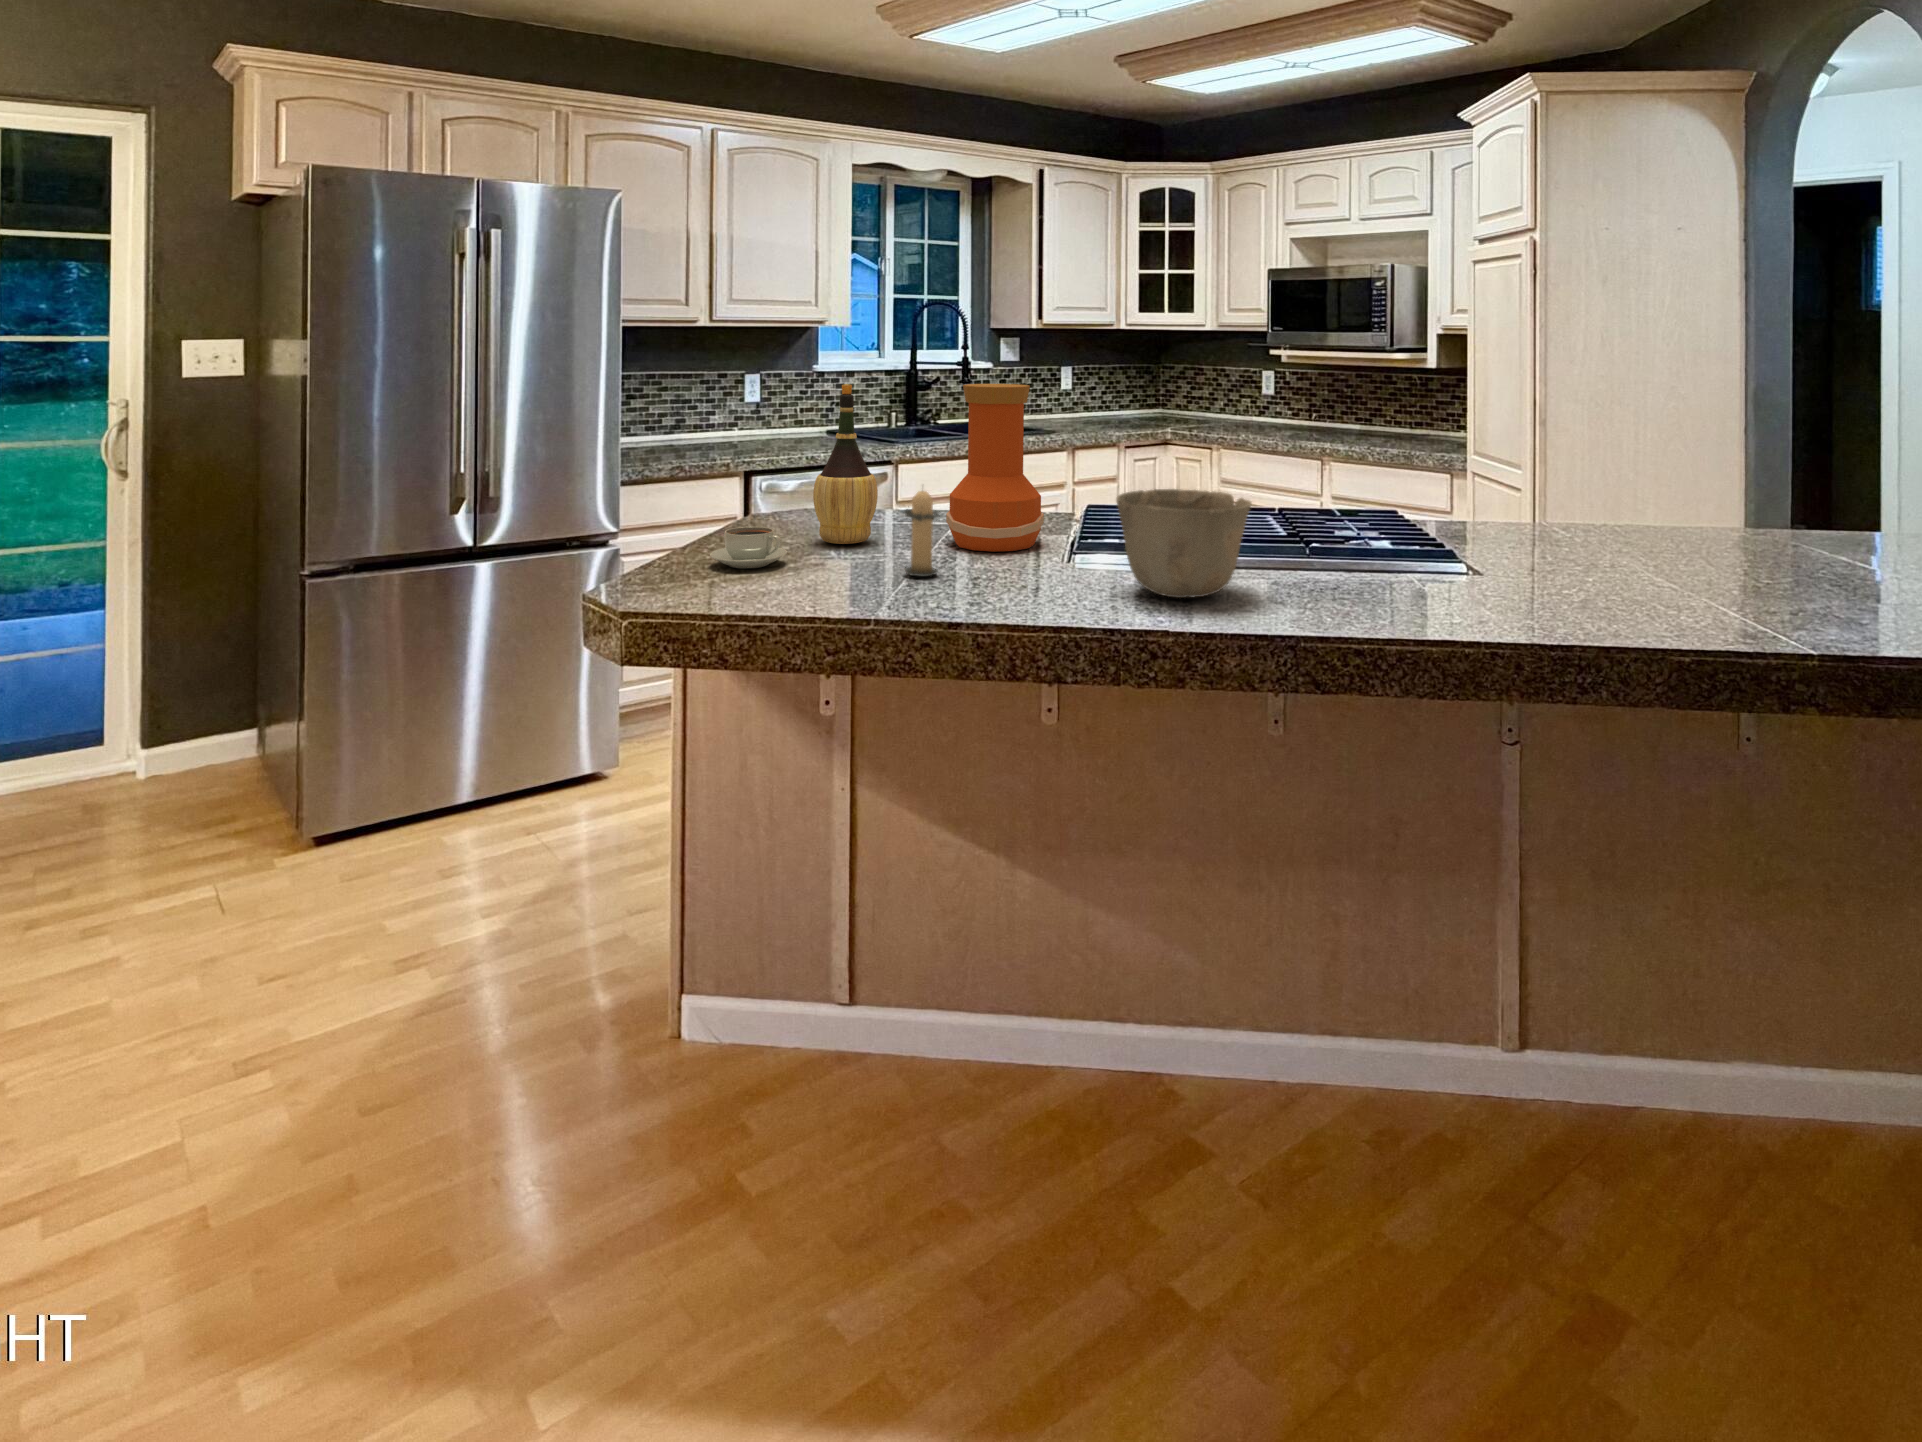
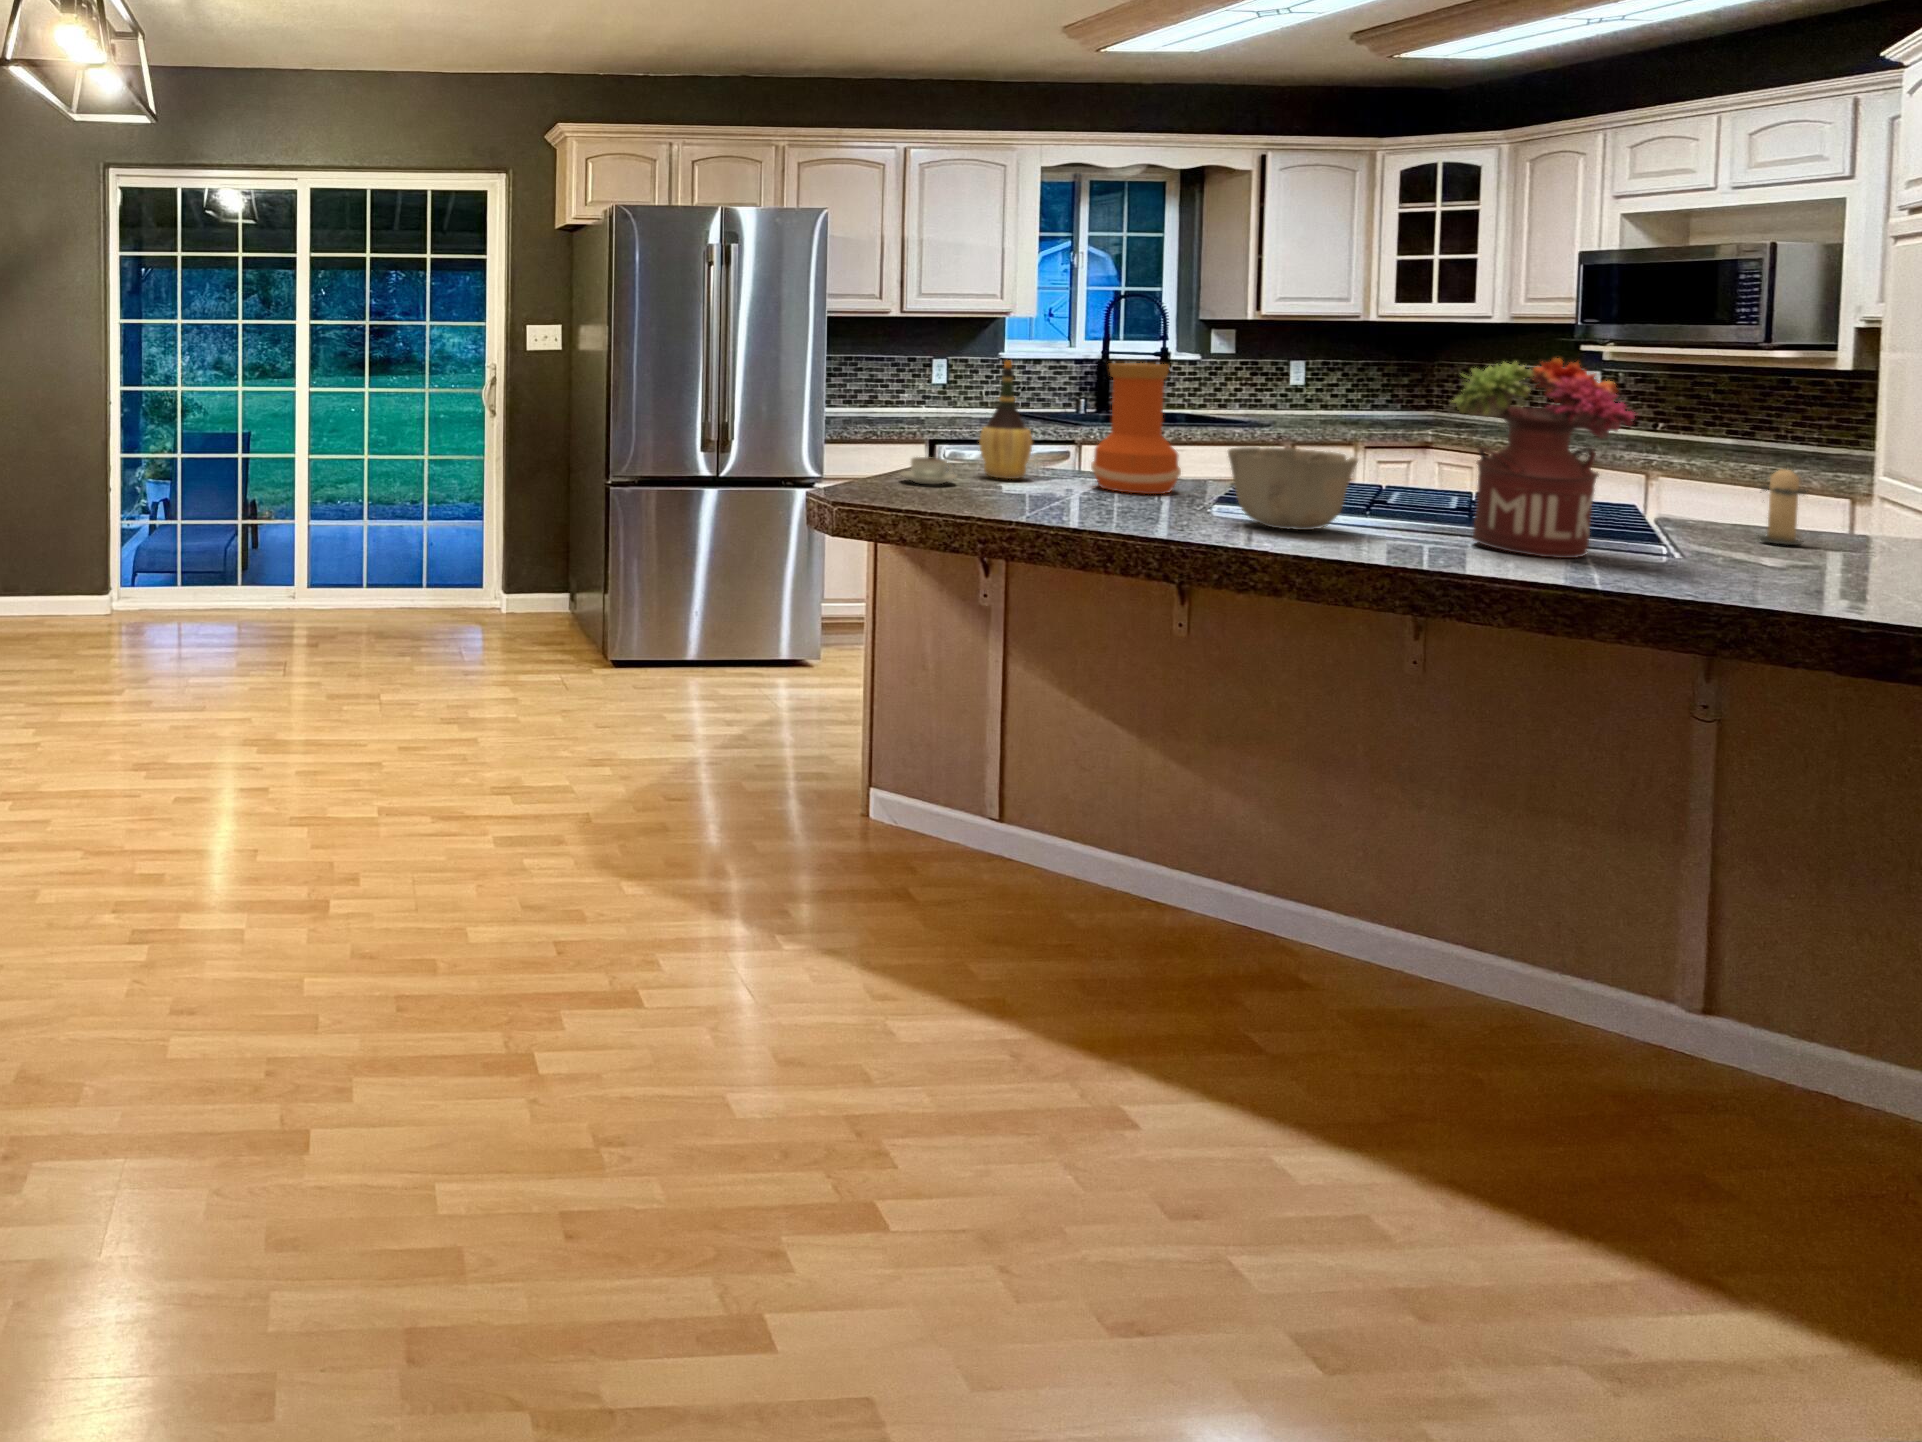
flower arrangement: none [1336,371,1503,605] -> present [1453,358,1636,558]
candle: present [905,490,939,577] -> present [1758,469,1808,545]

